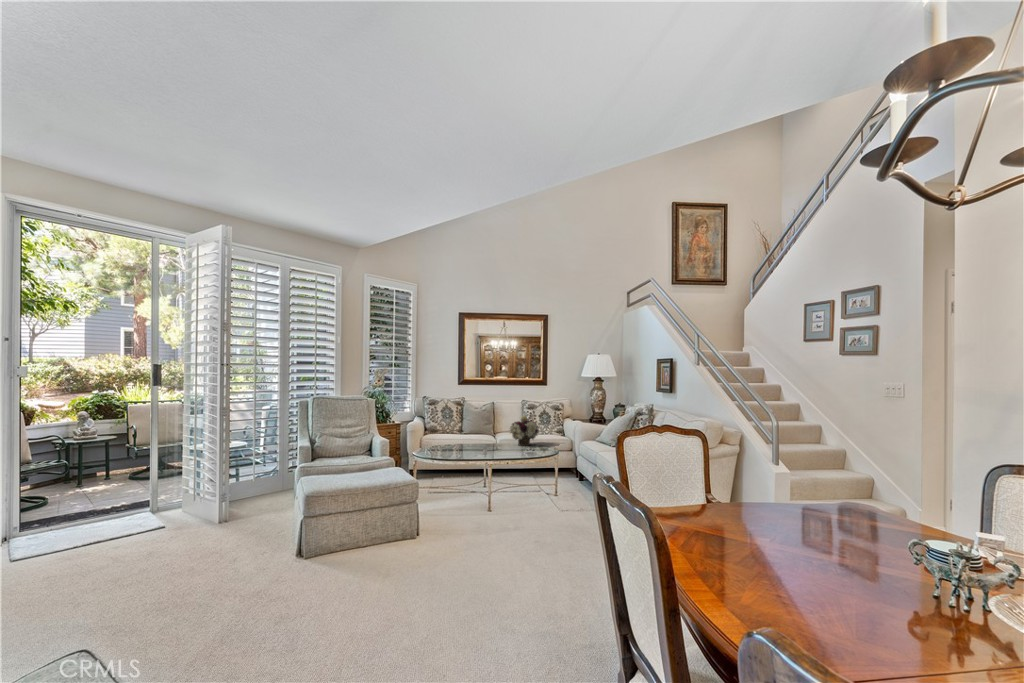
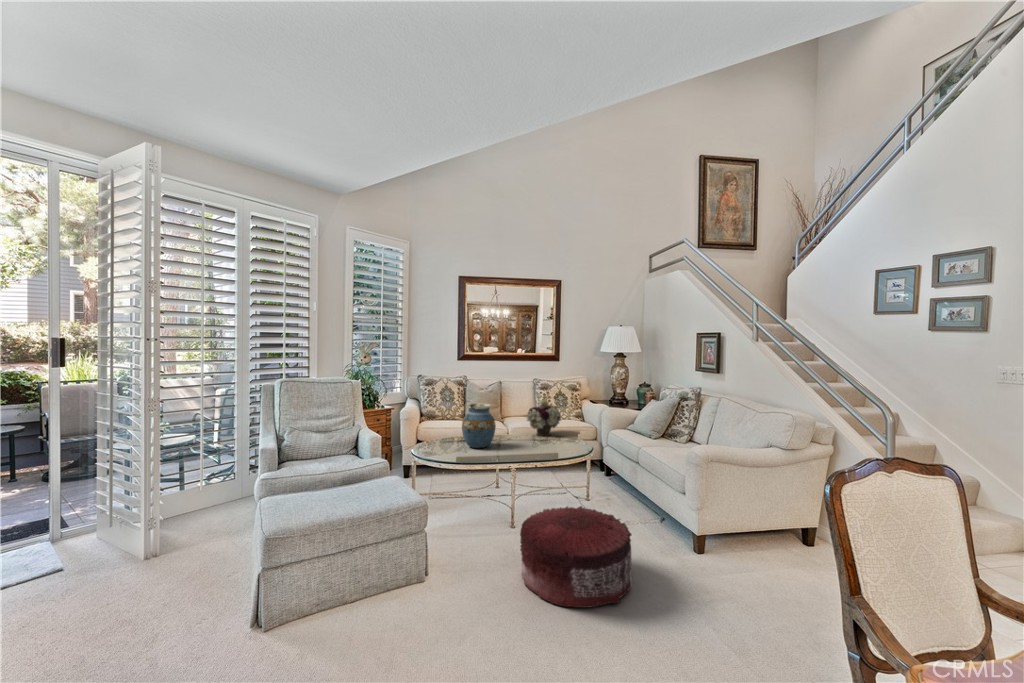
vase: none [453,417,480,453] -> present [462,403,496,448]
pouf: none [484,491,567,556] -> present [520,506,632,608]

